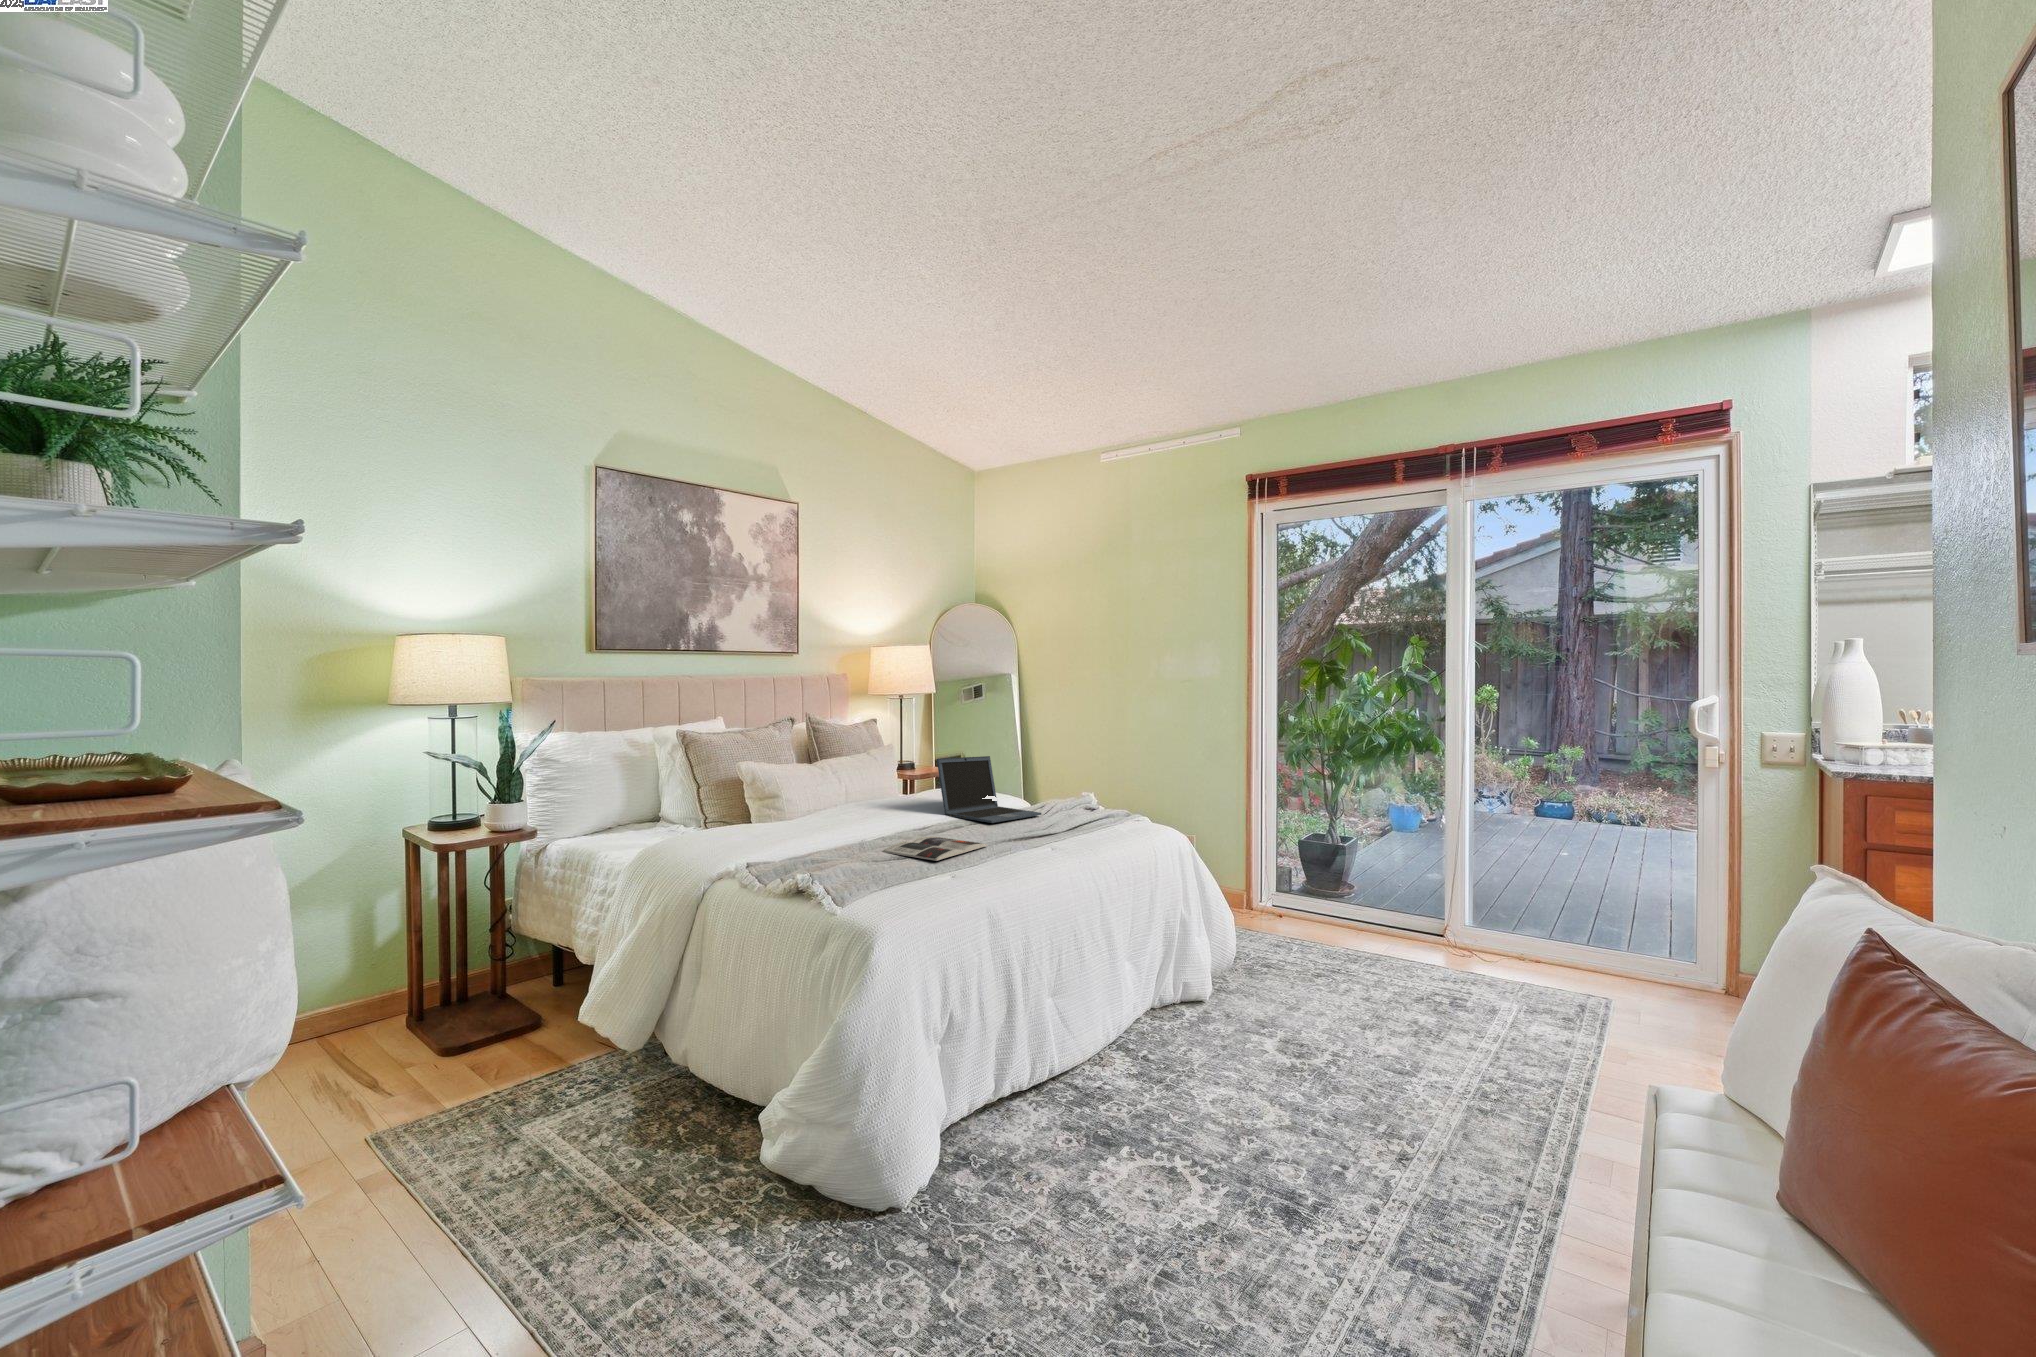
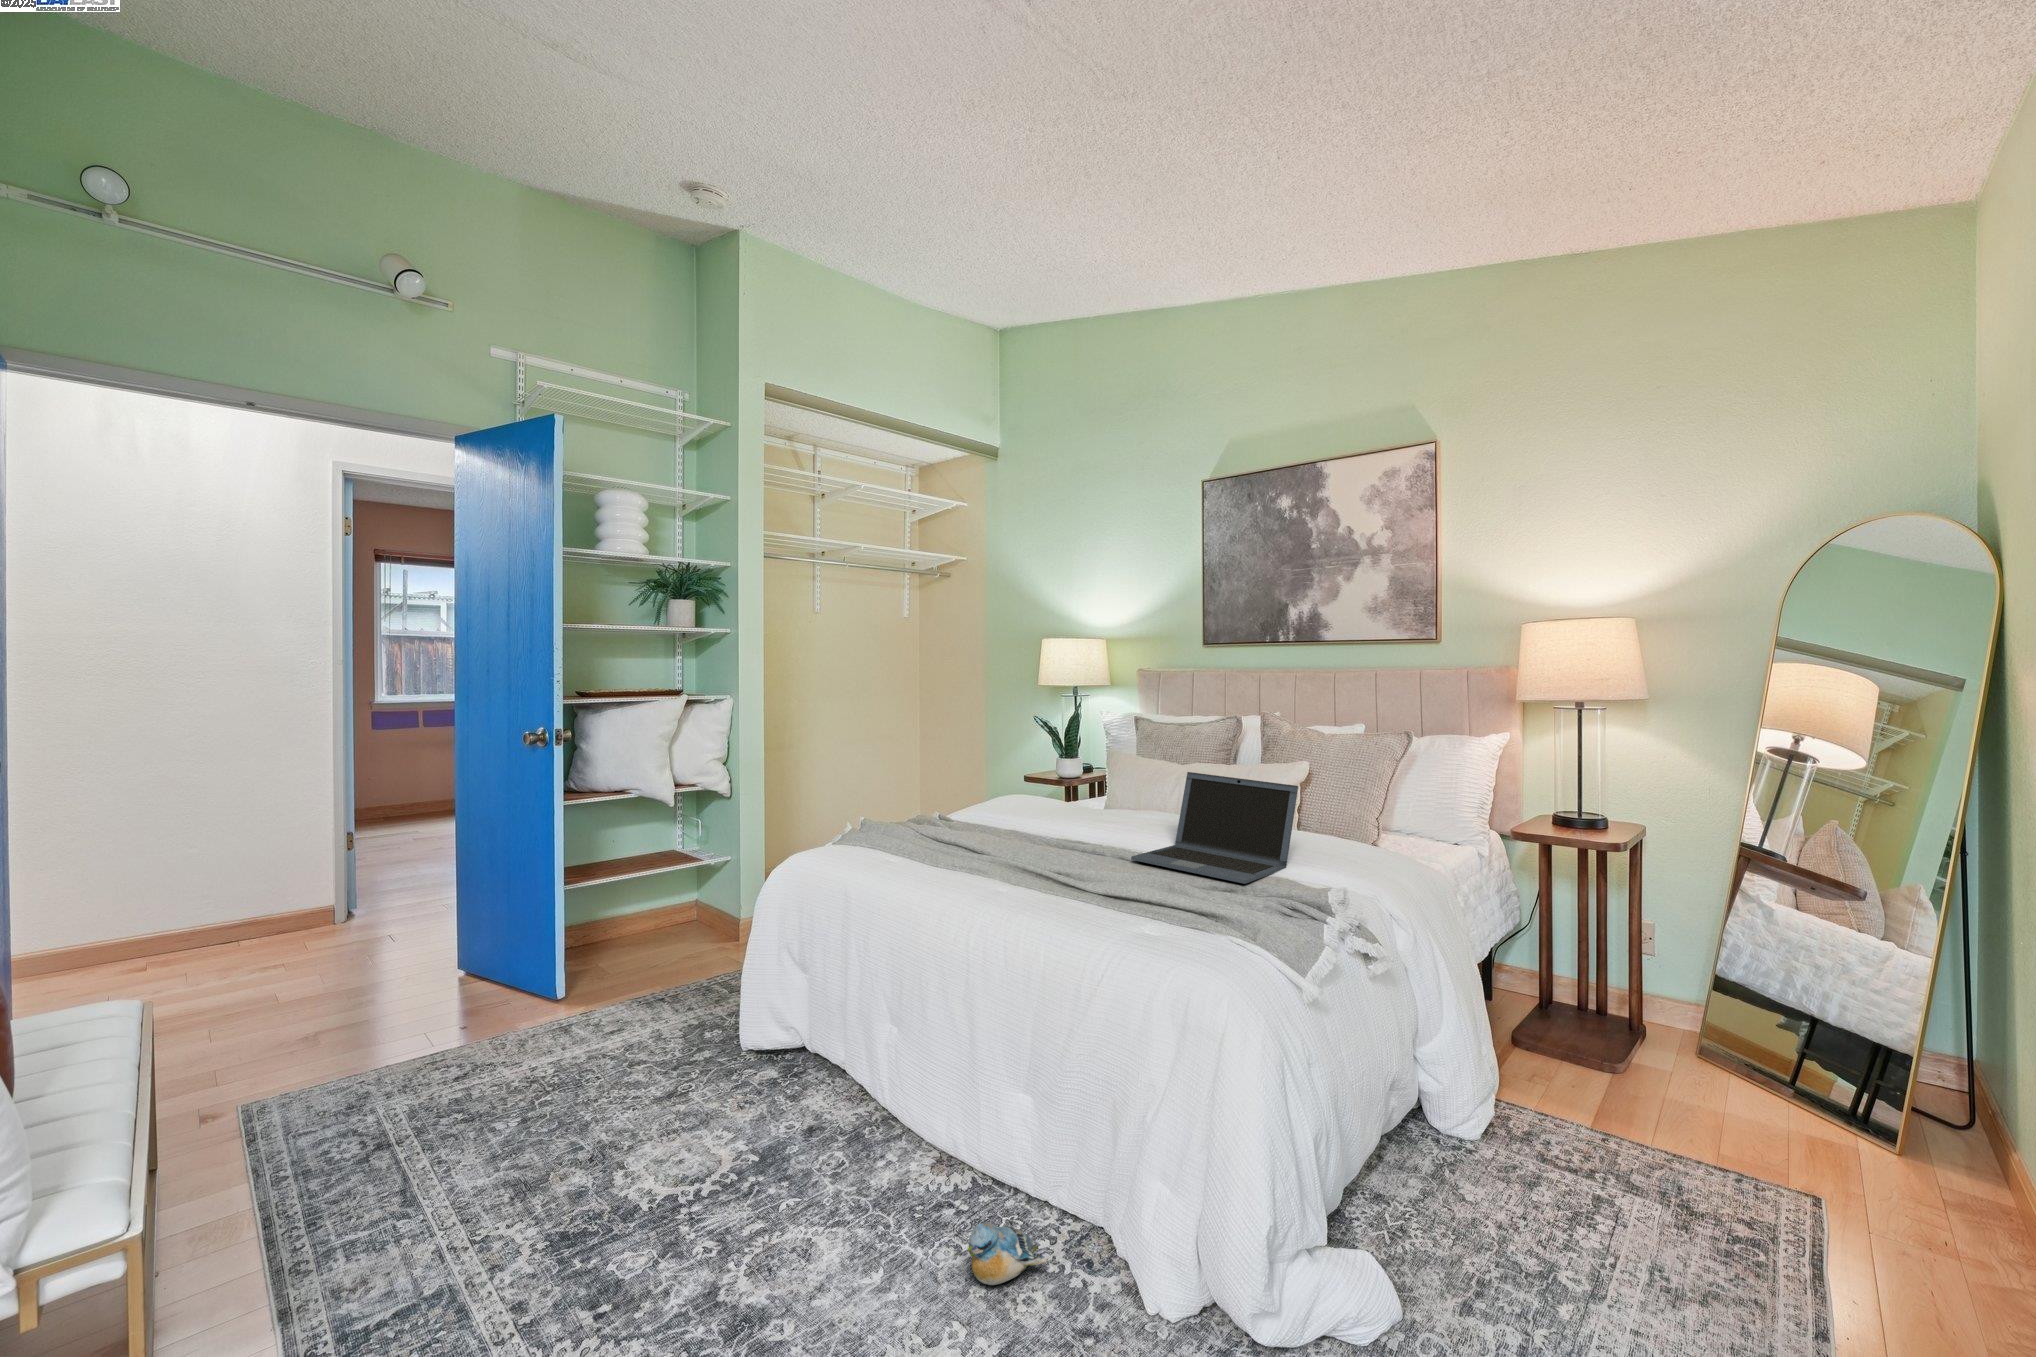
magazine: present [882,836,988,861] -> none [913,831,1037,859]
plush toy: none [1187,997,1235,1031] -> present [968,1223,1047,1285]

